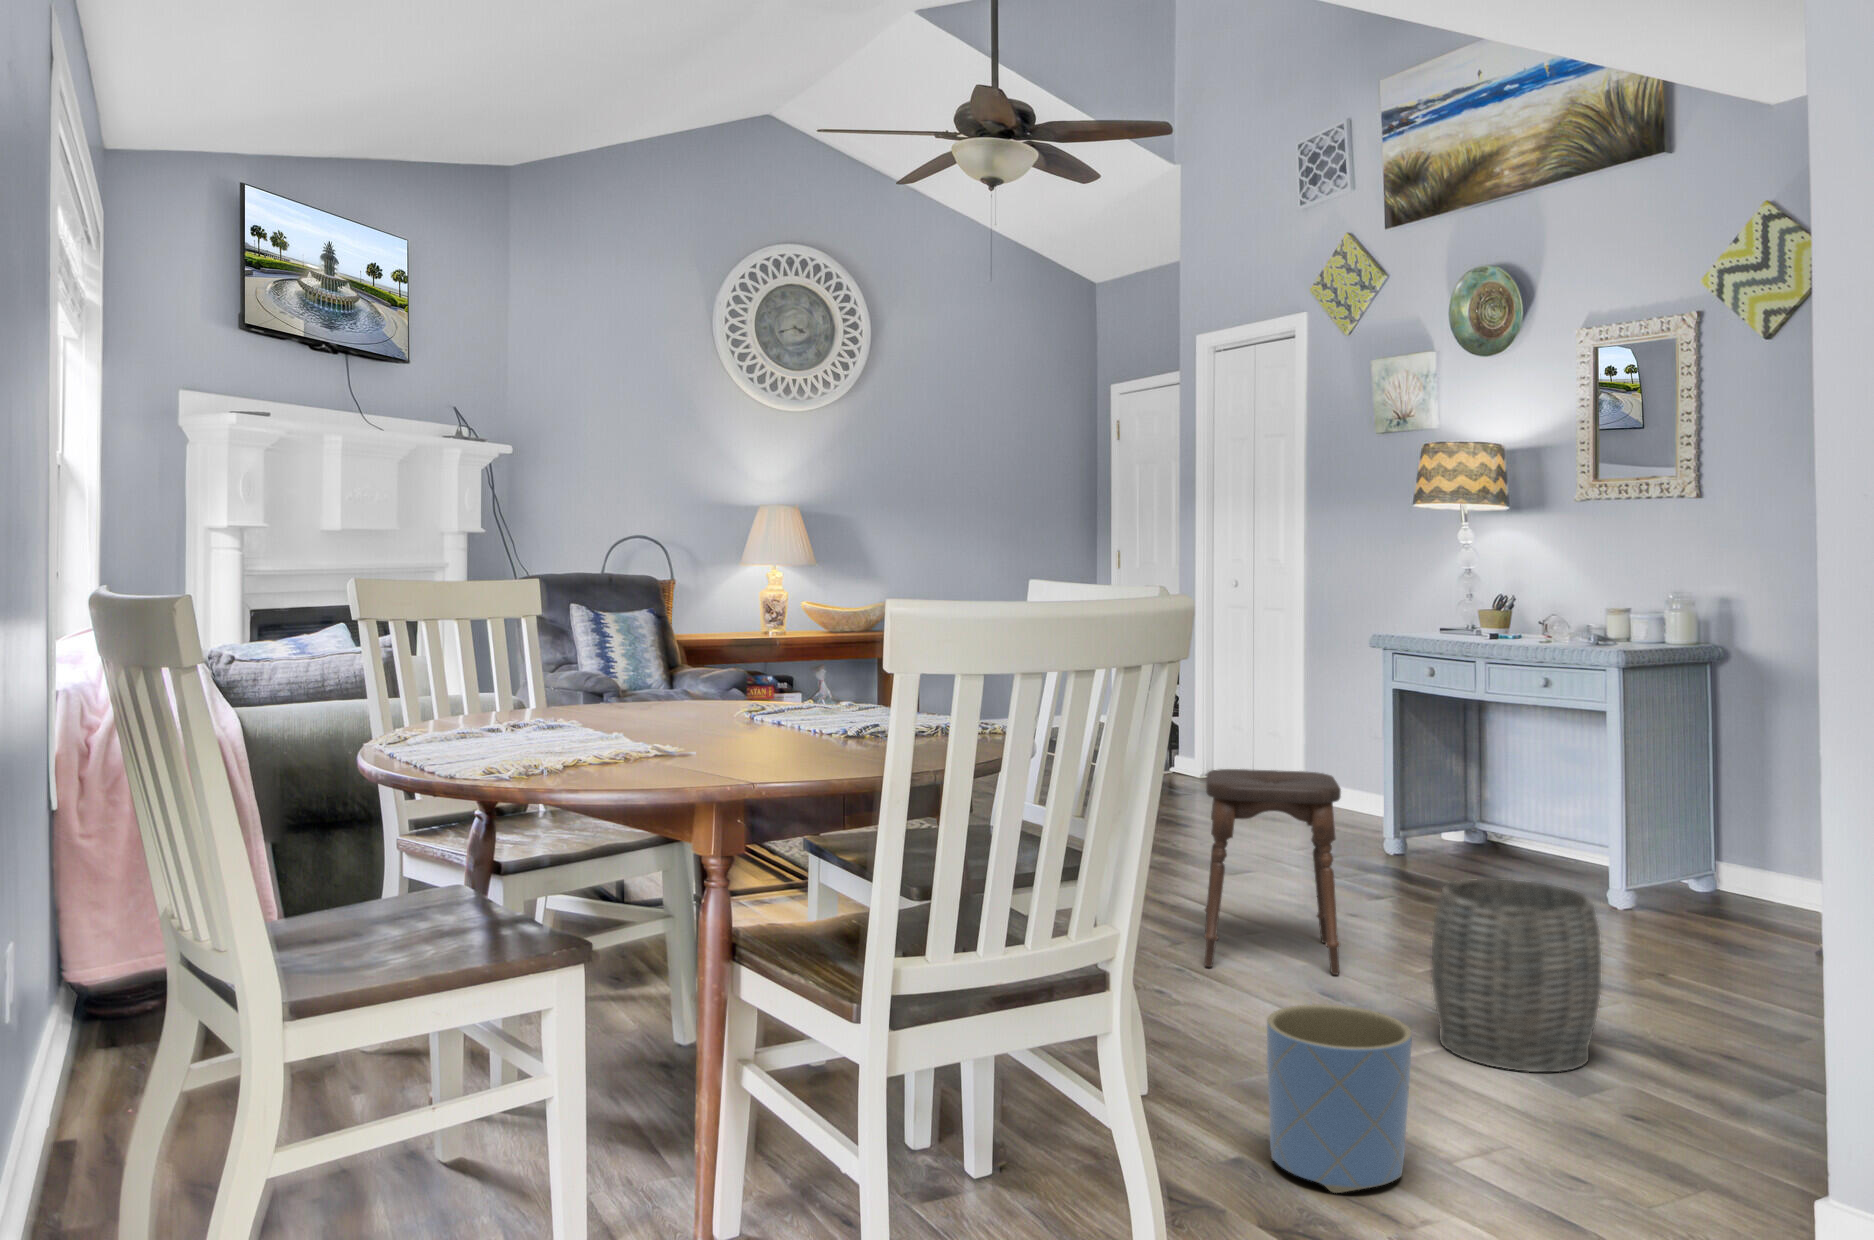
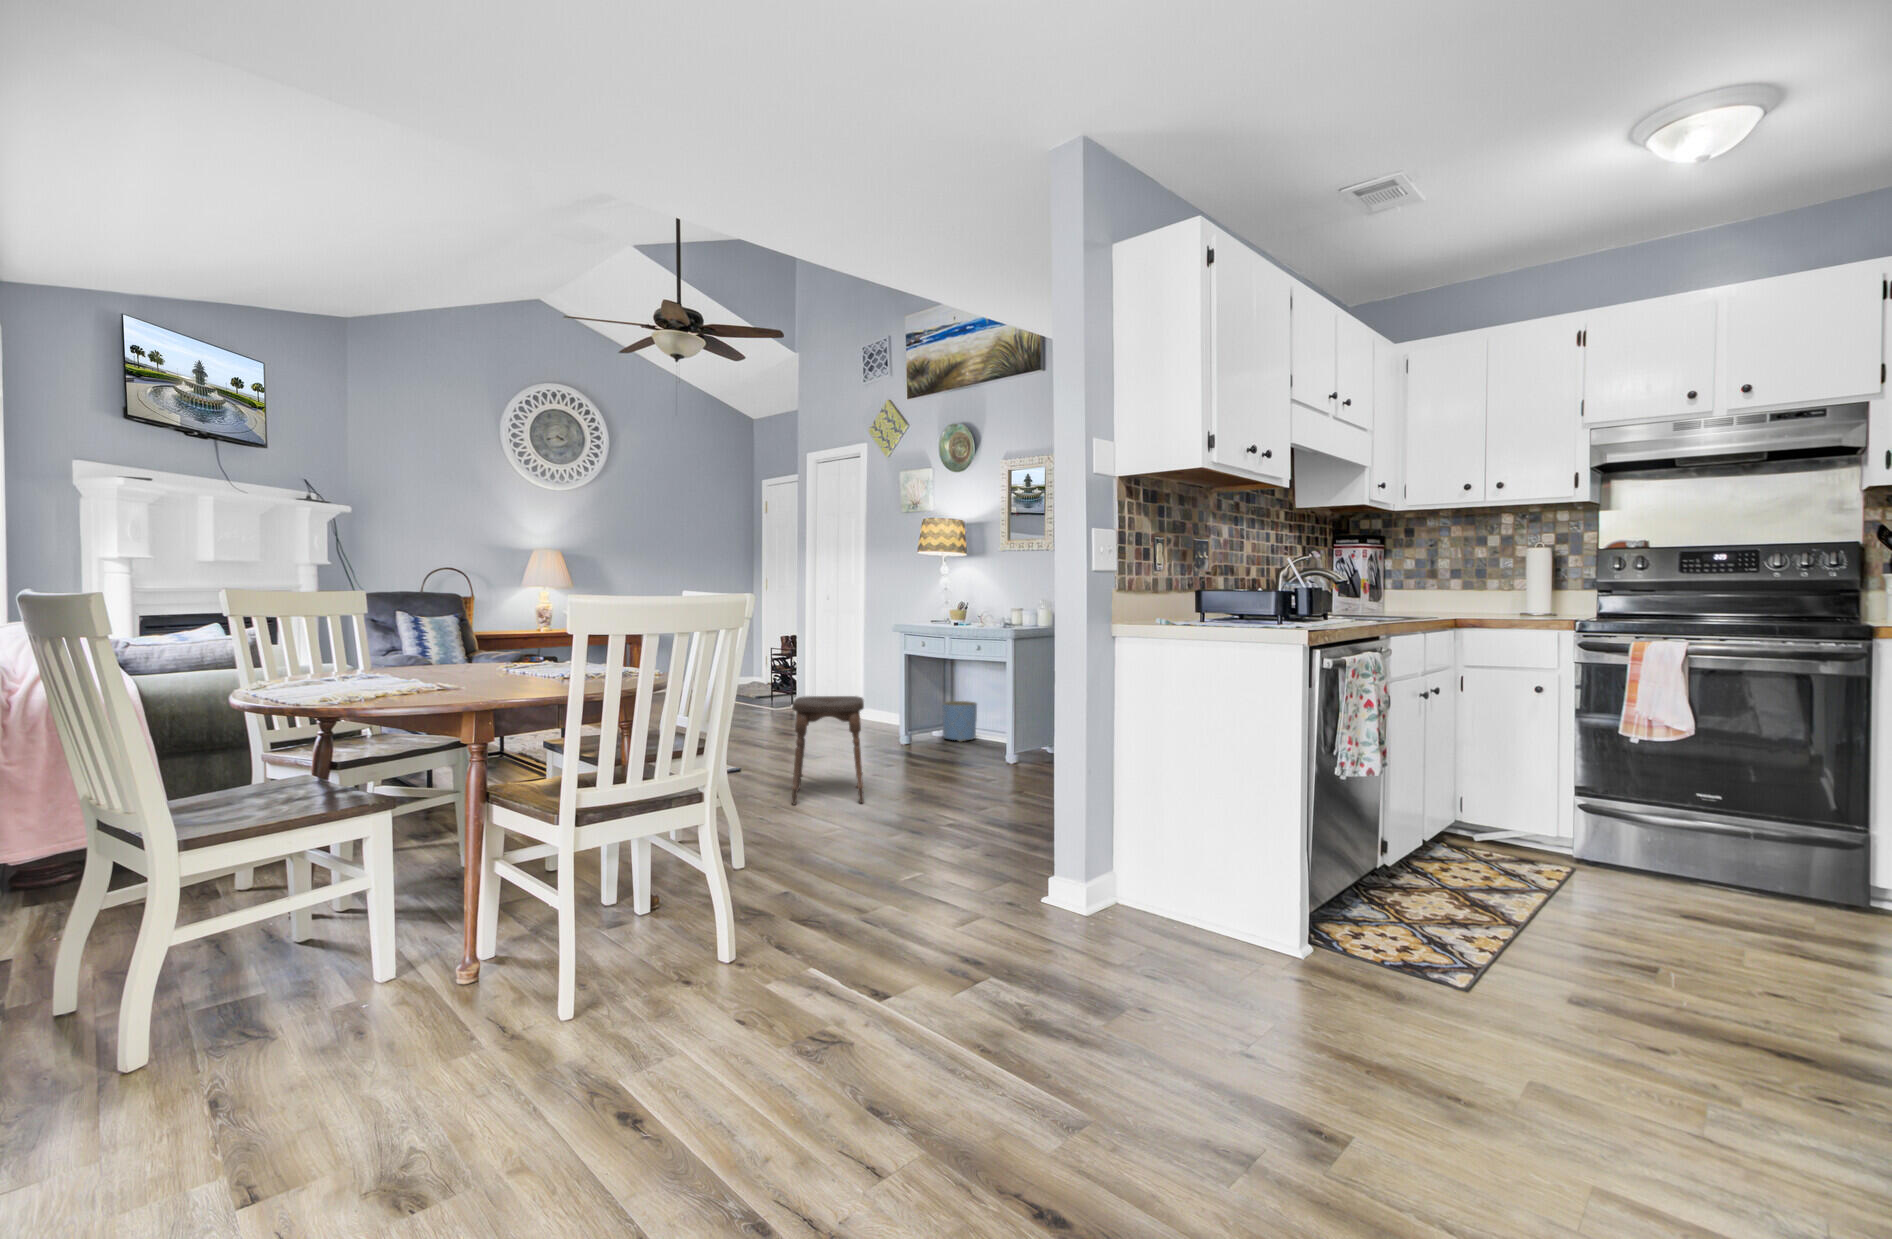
woven basket: present [1432,879,1601,1072] -> none [902,744,981,839]
planter: present [1267,1004,1412,1193] -> present [942,701,977,741]

